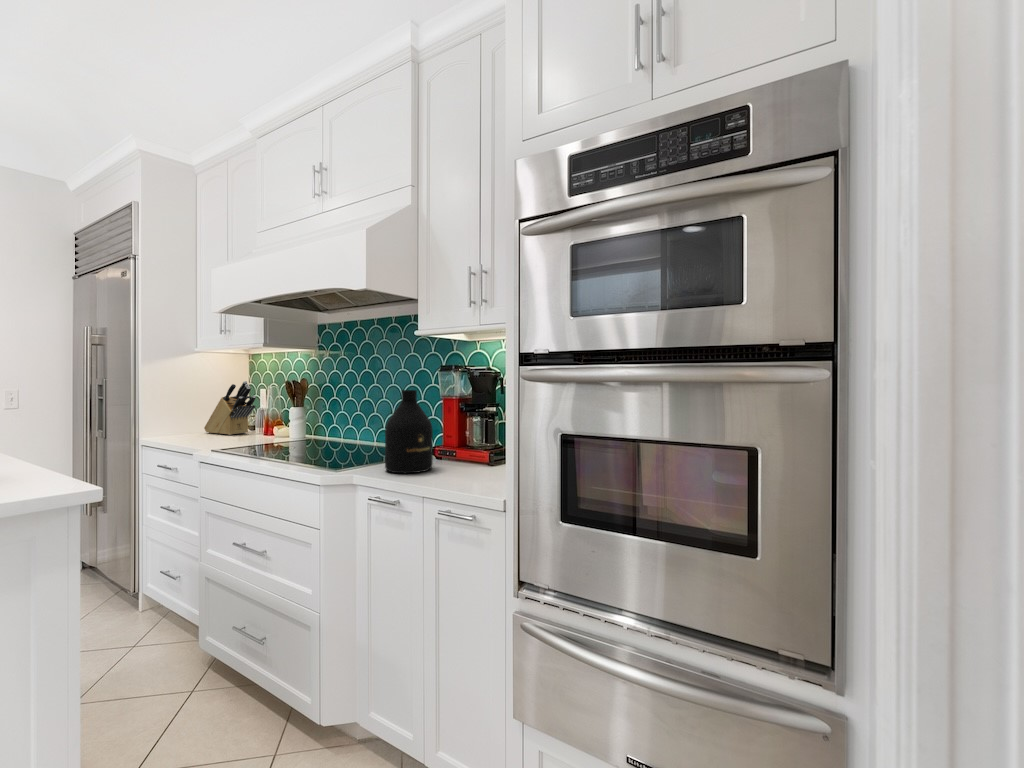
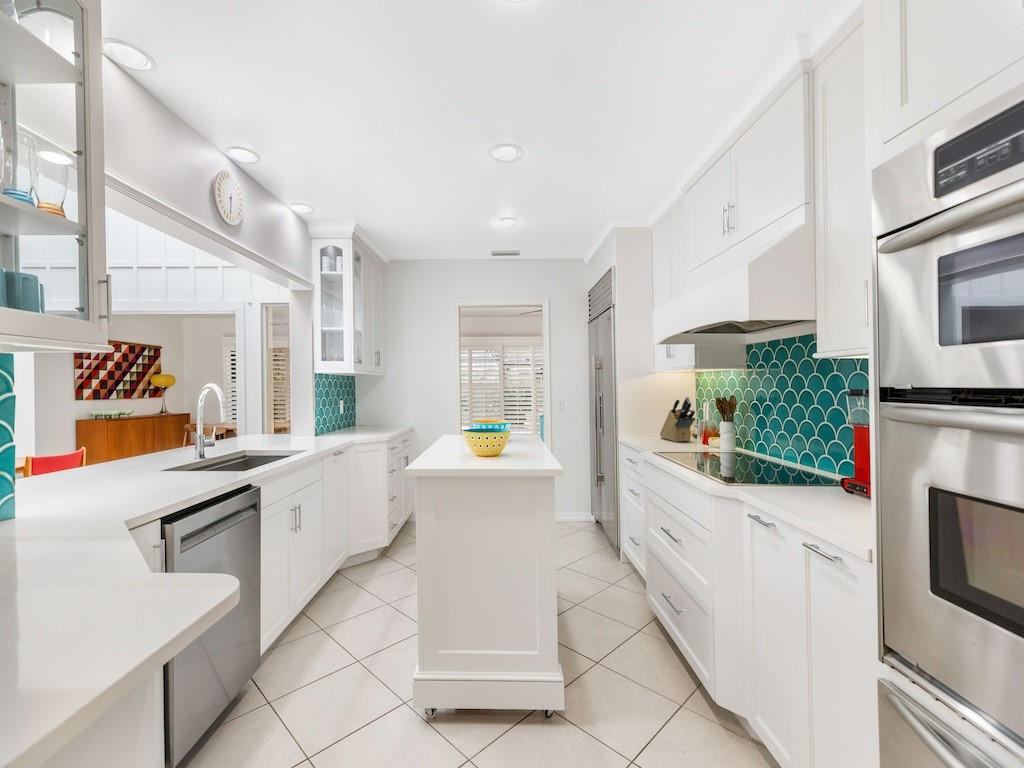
bottle: present [385,390,433,473] -> none [773,415,829,502]

